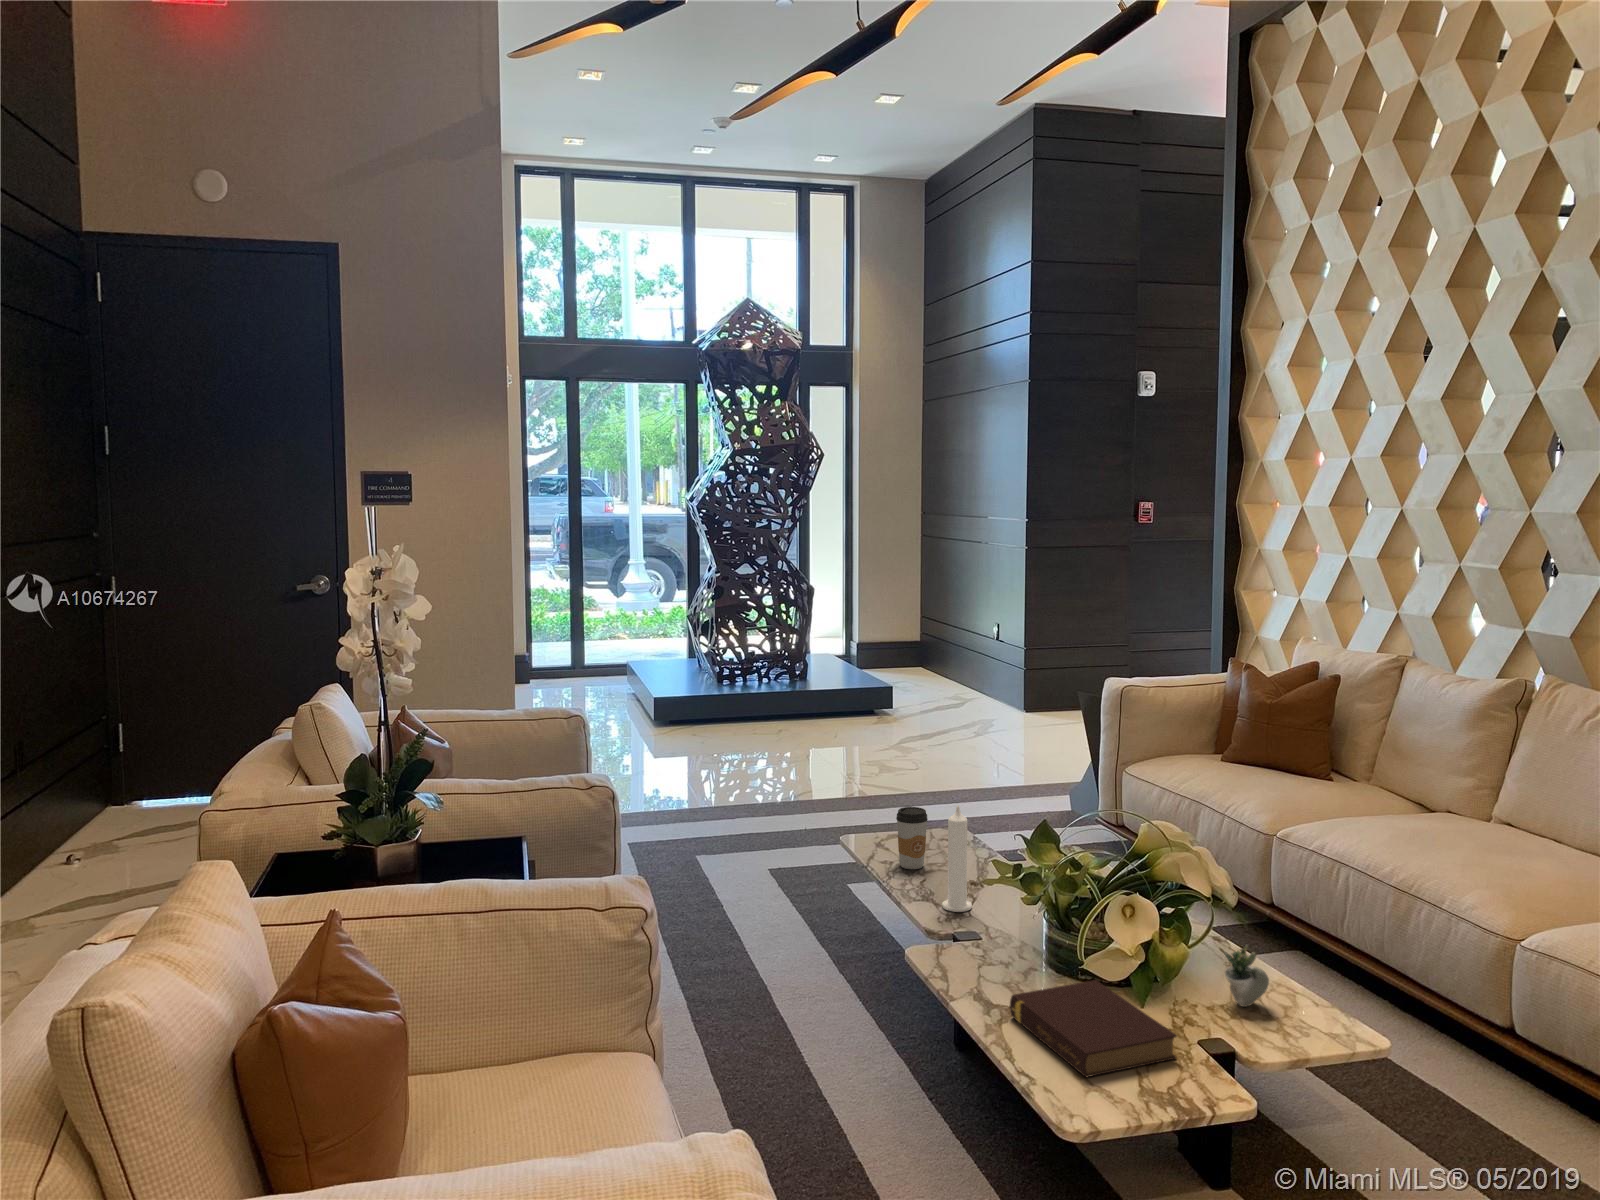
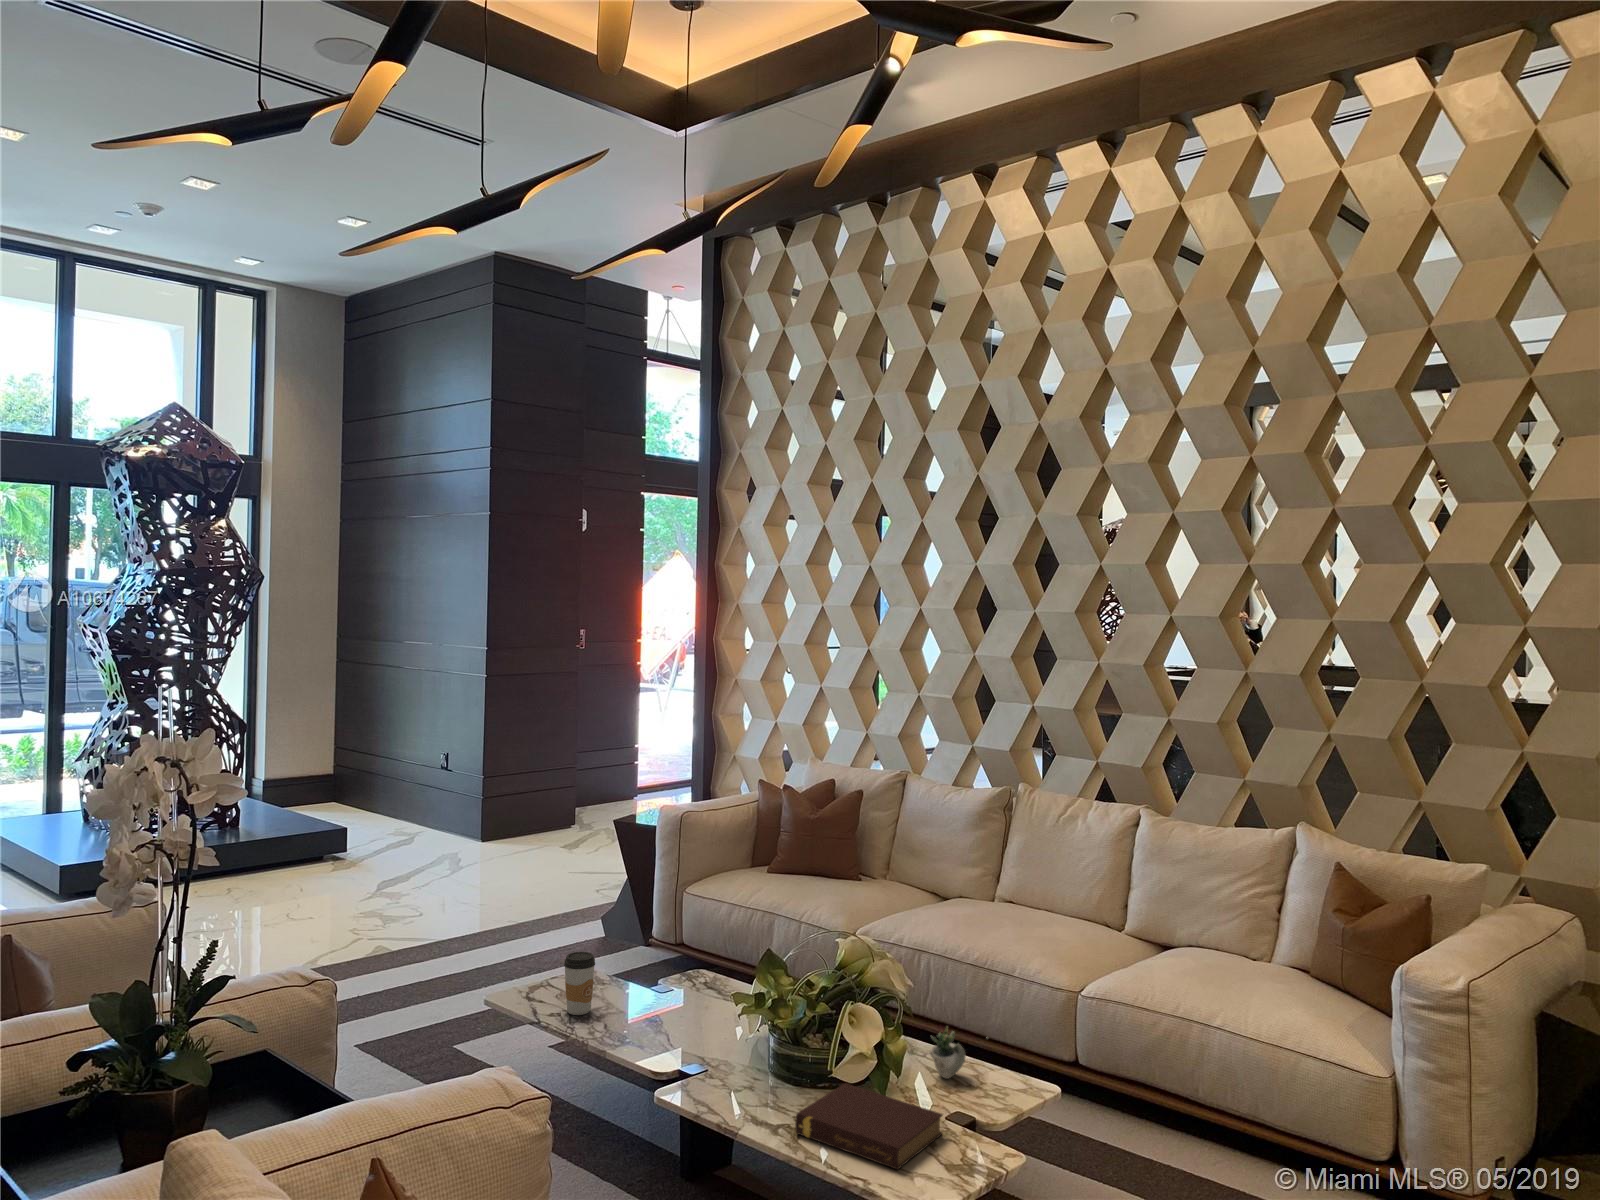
candle: present [942,805,972,912] -> none [643,945,671,1048]

